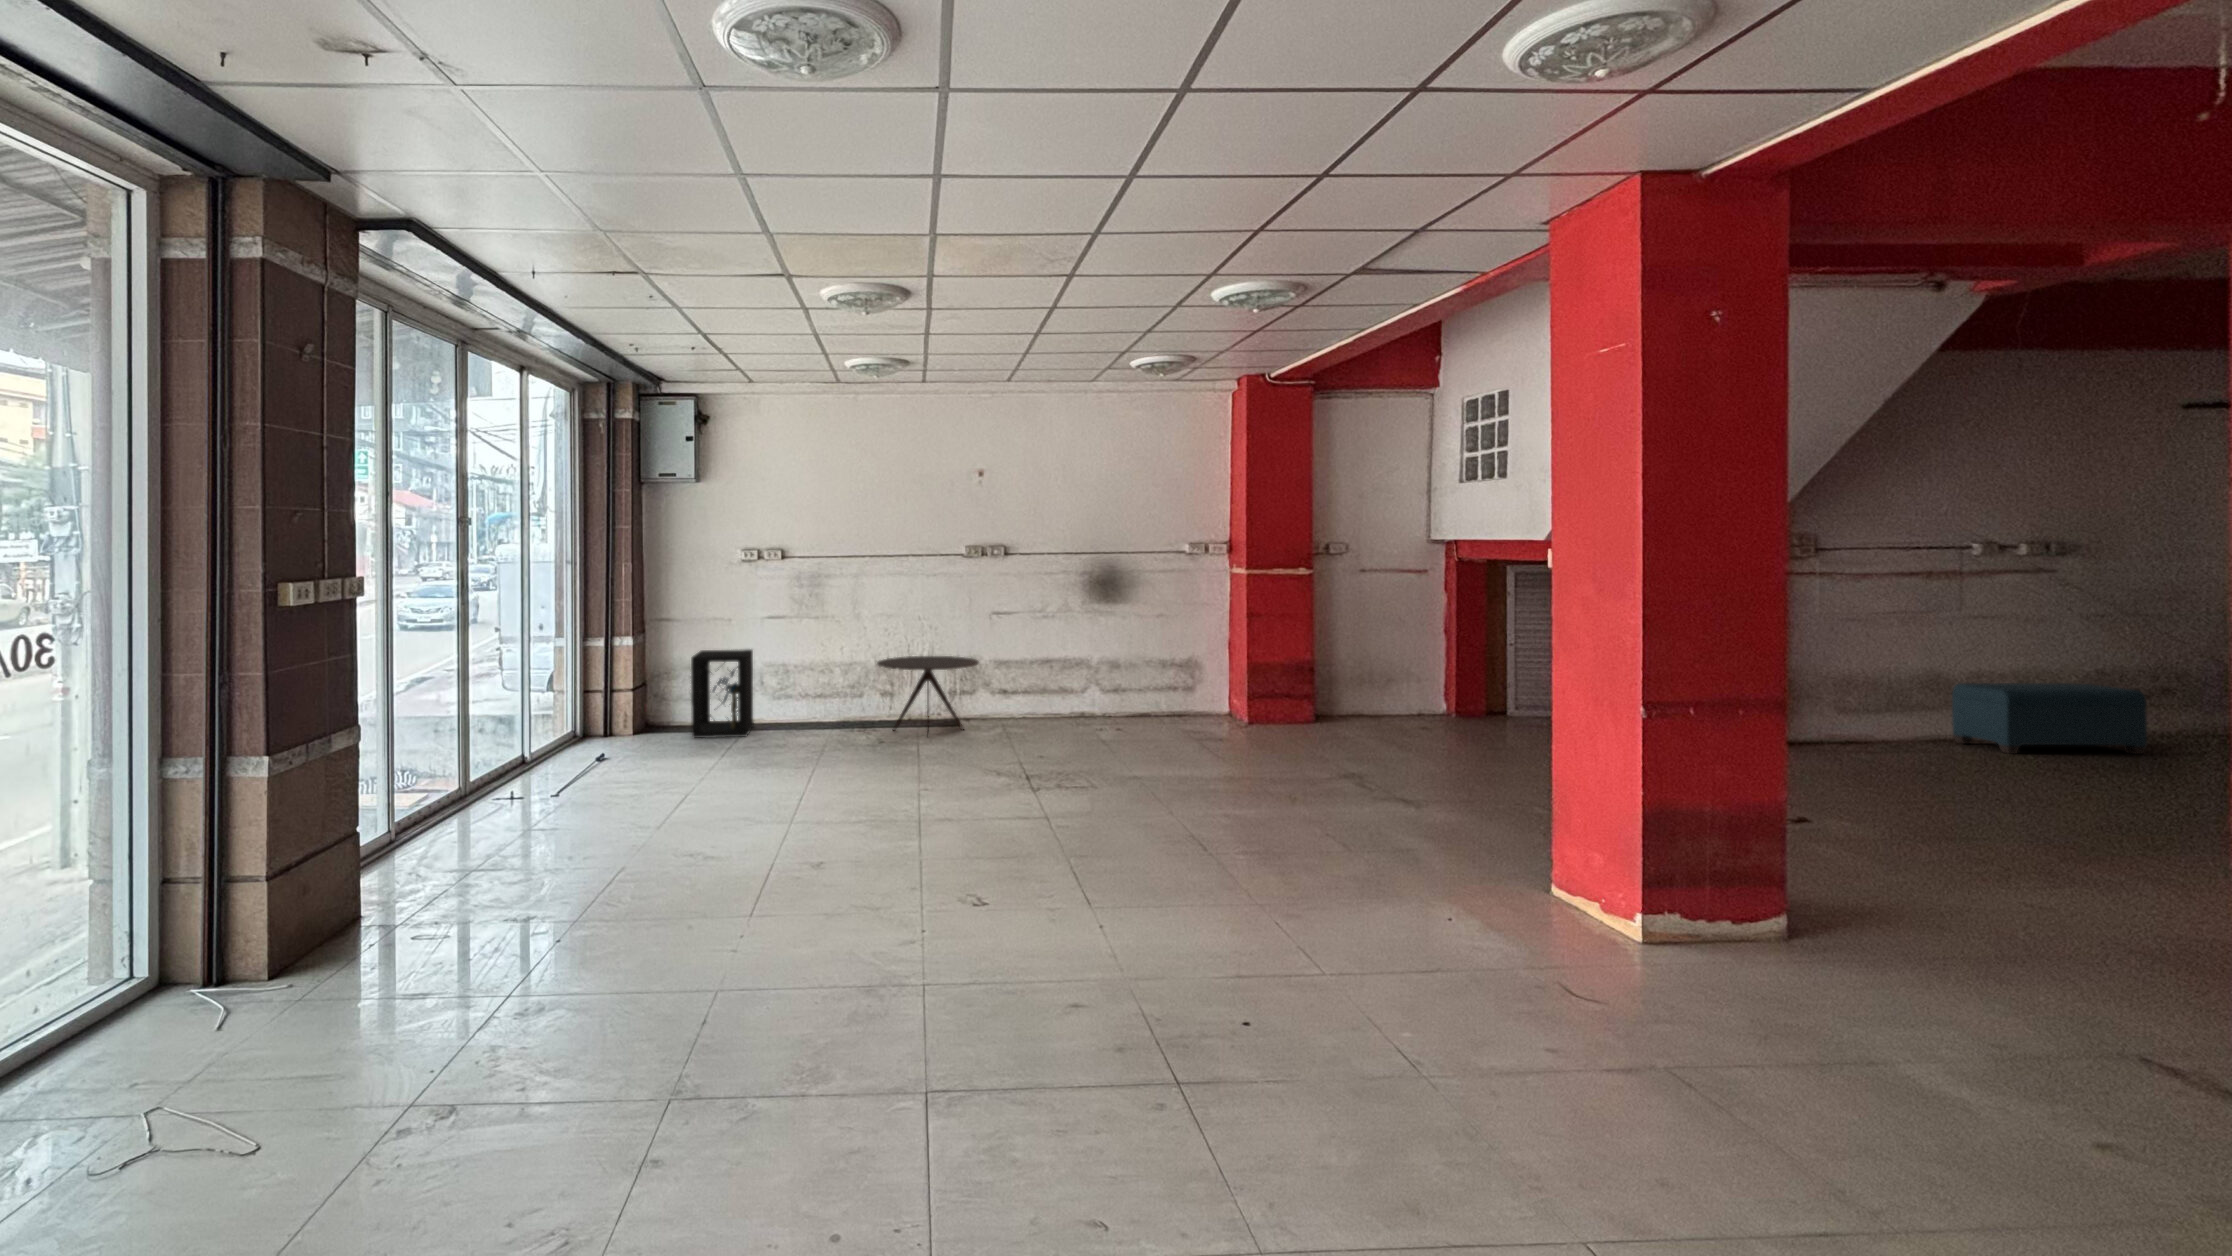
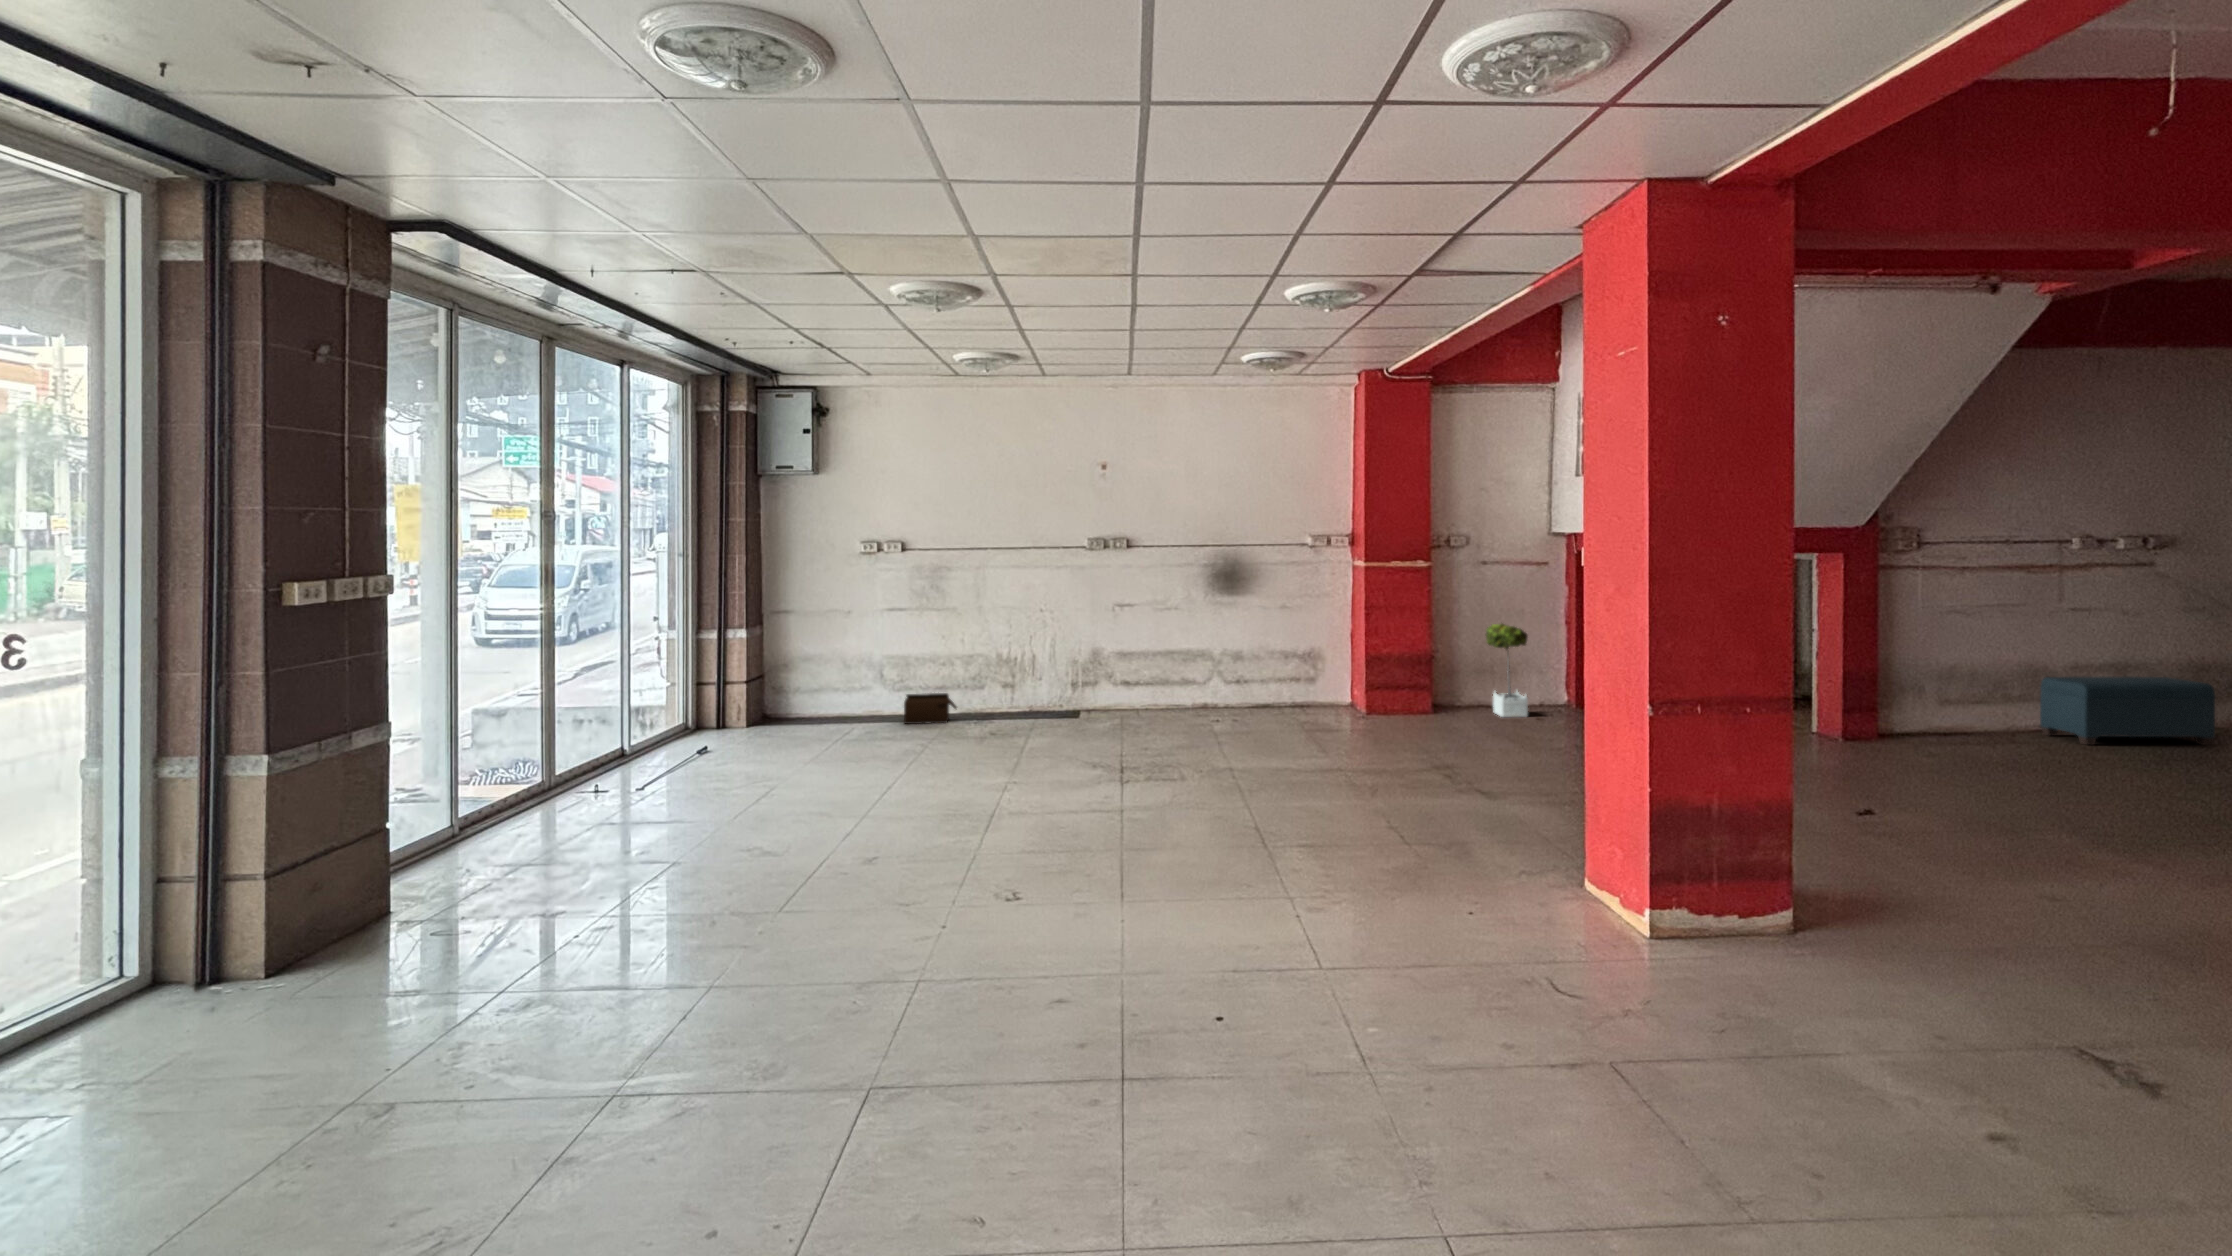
potted tree: none [1362,629,1407,724] -> present [1486,624,1528,717]
storage cabinet: present [691,649,754,738] -> none [805,643,874,733]
round table: present [877,656,978,730] -> none [997,649,1101,732]
cardboard box: none [785,699,835,730] -> present [904,693,957,724]

